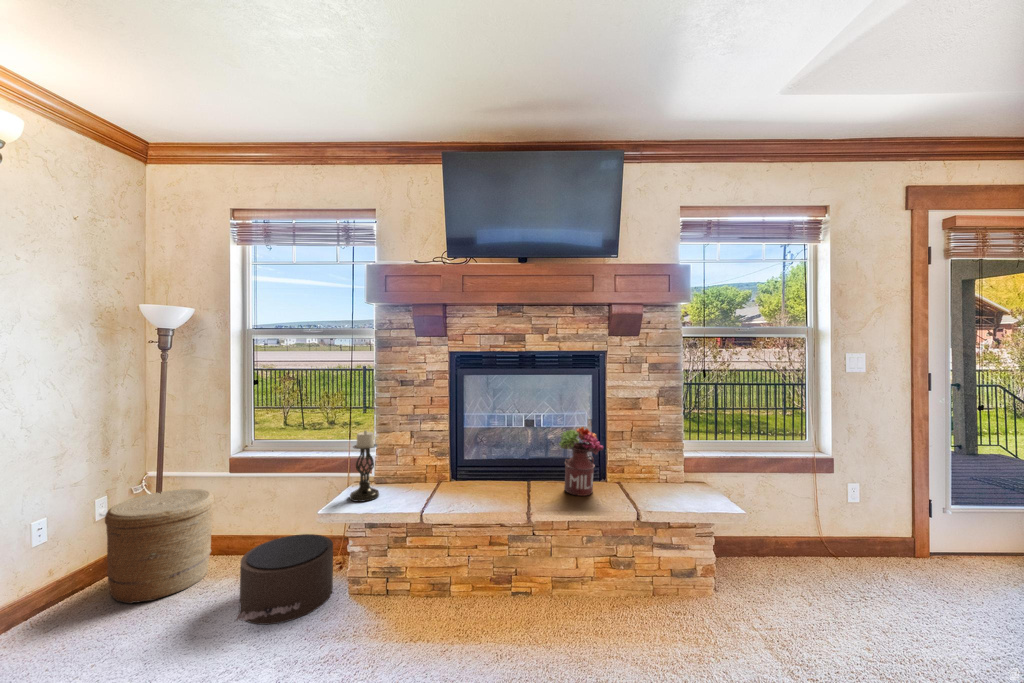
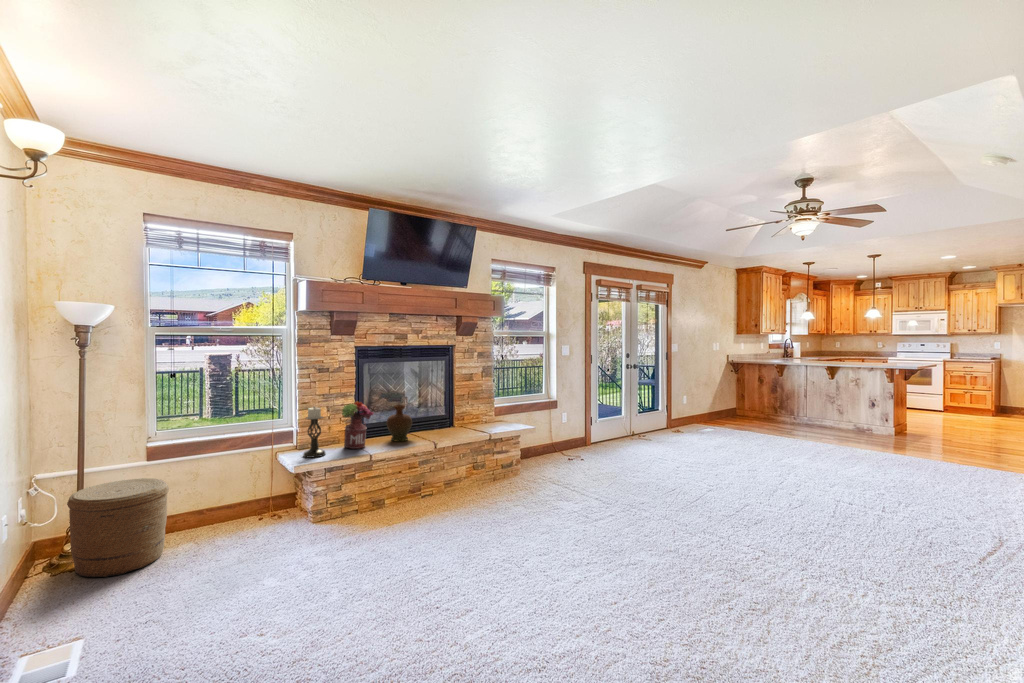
flower arrangement: present [559,427,603,496] -> present [342,401,374,449]
decorative vase: none [476,439,514,496] -> present [387,405,412,441]
pouf: present [236,534,333,624] -> none [222,491,303,550]

